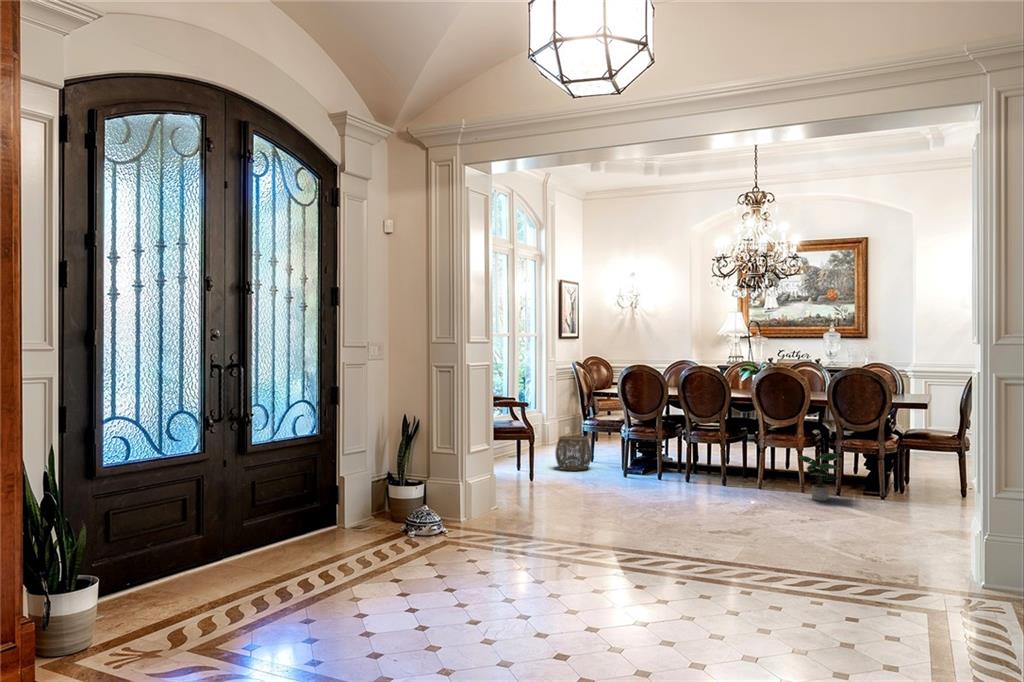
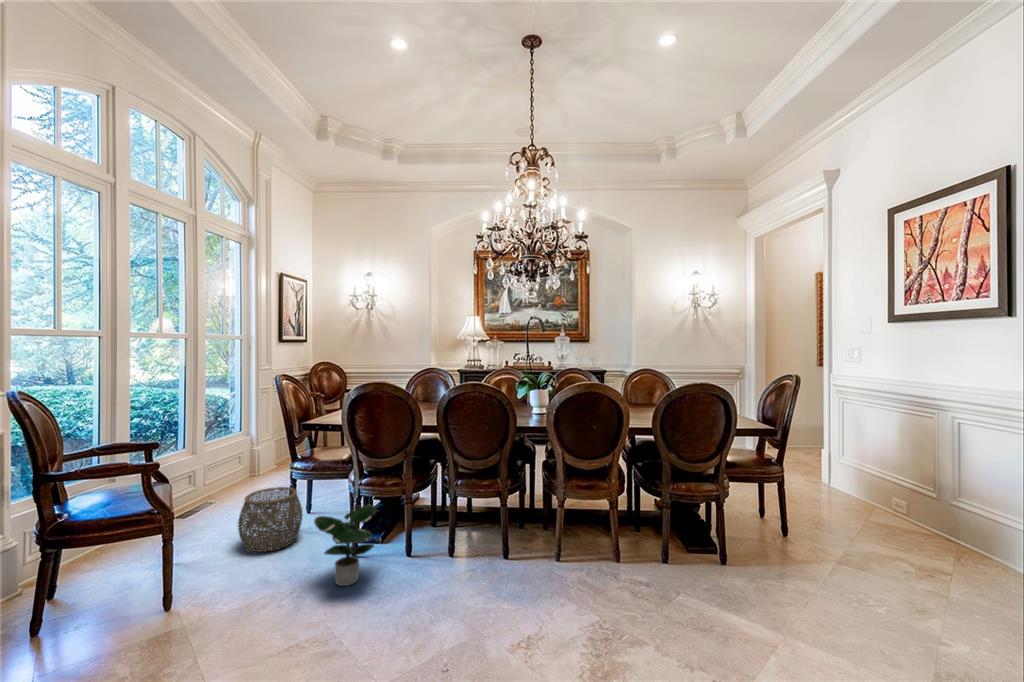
potted plant: present [798,453,840,501] -> present [314,505,376,586]

